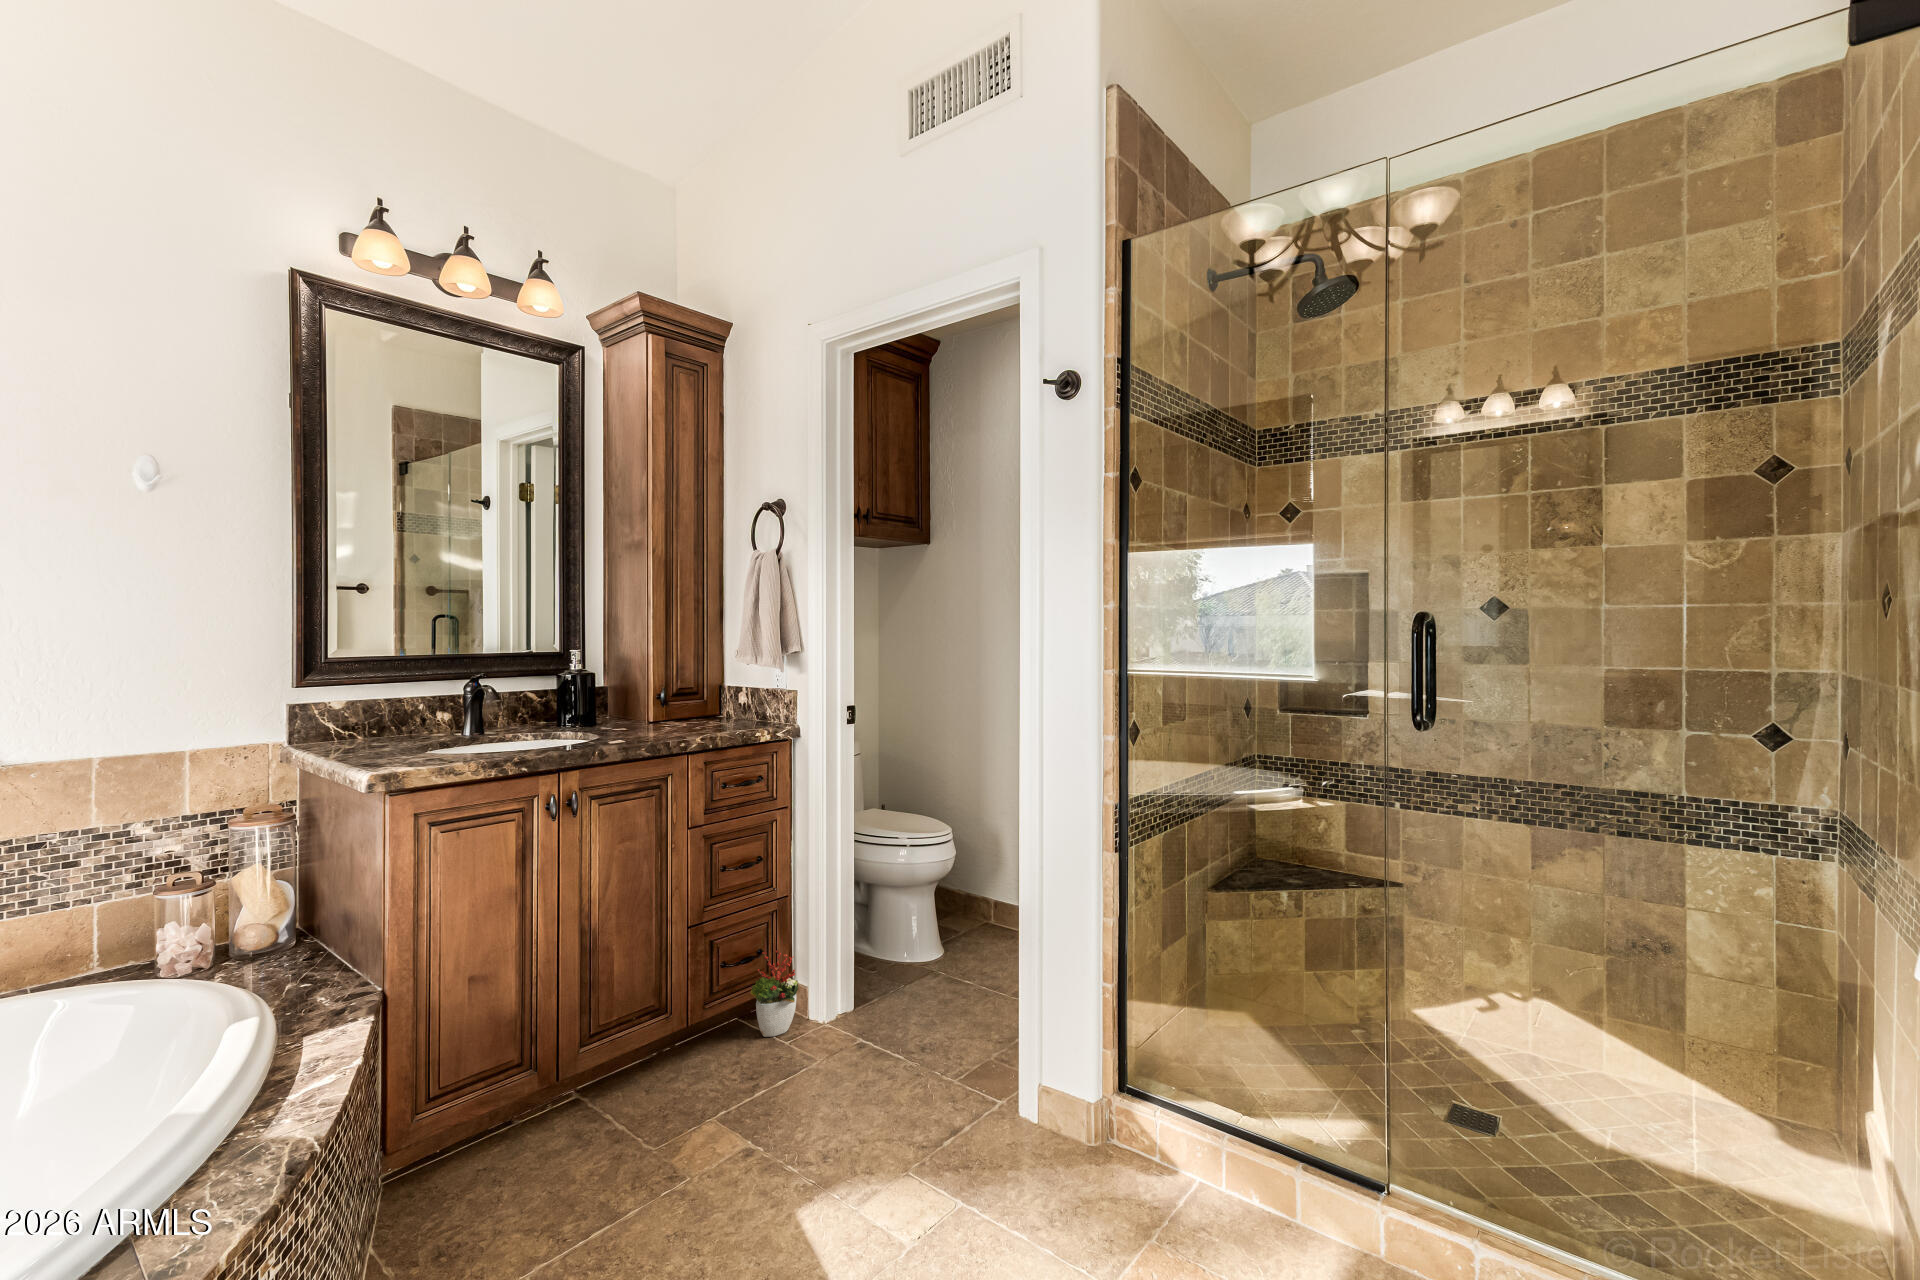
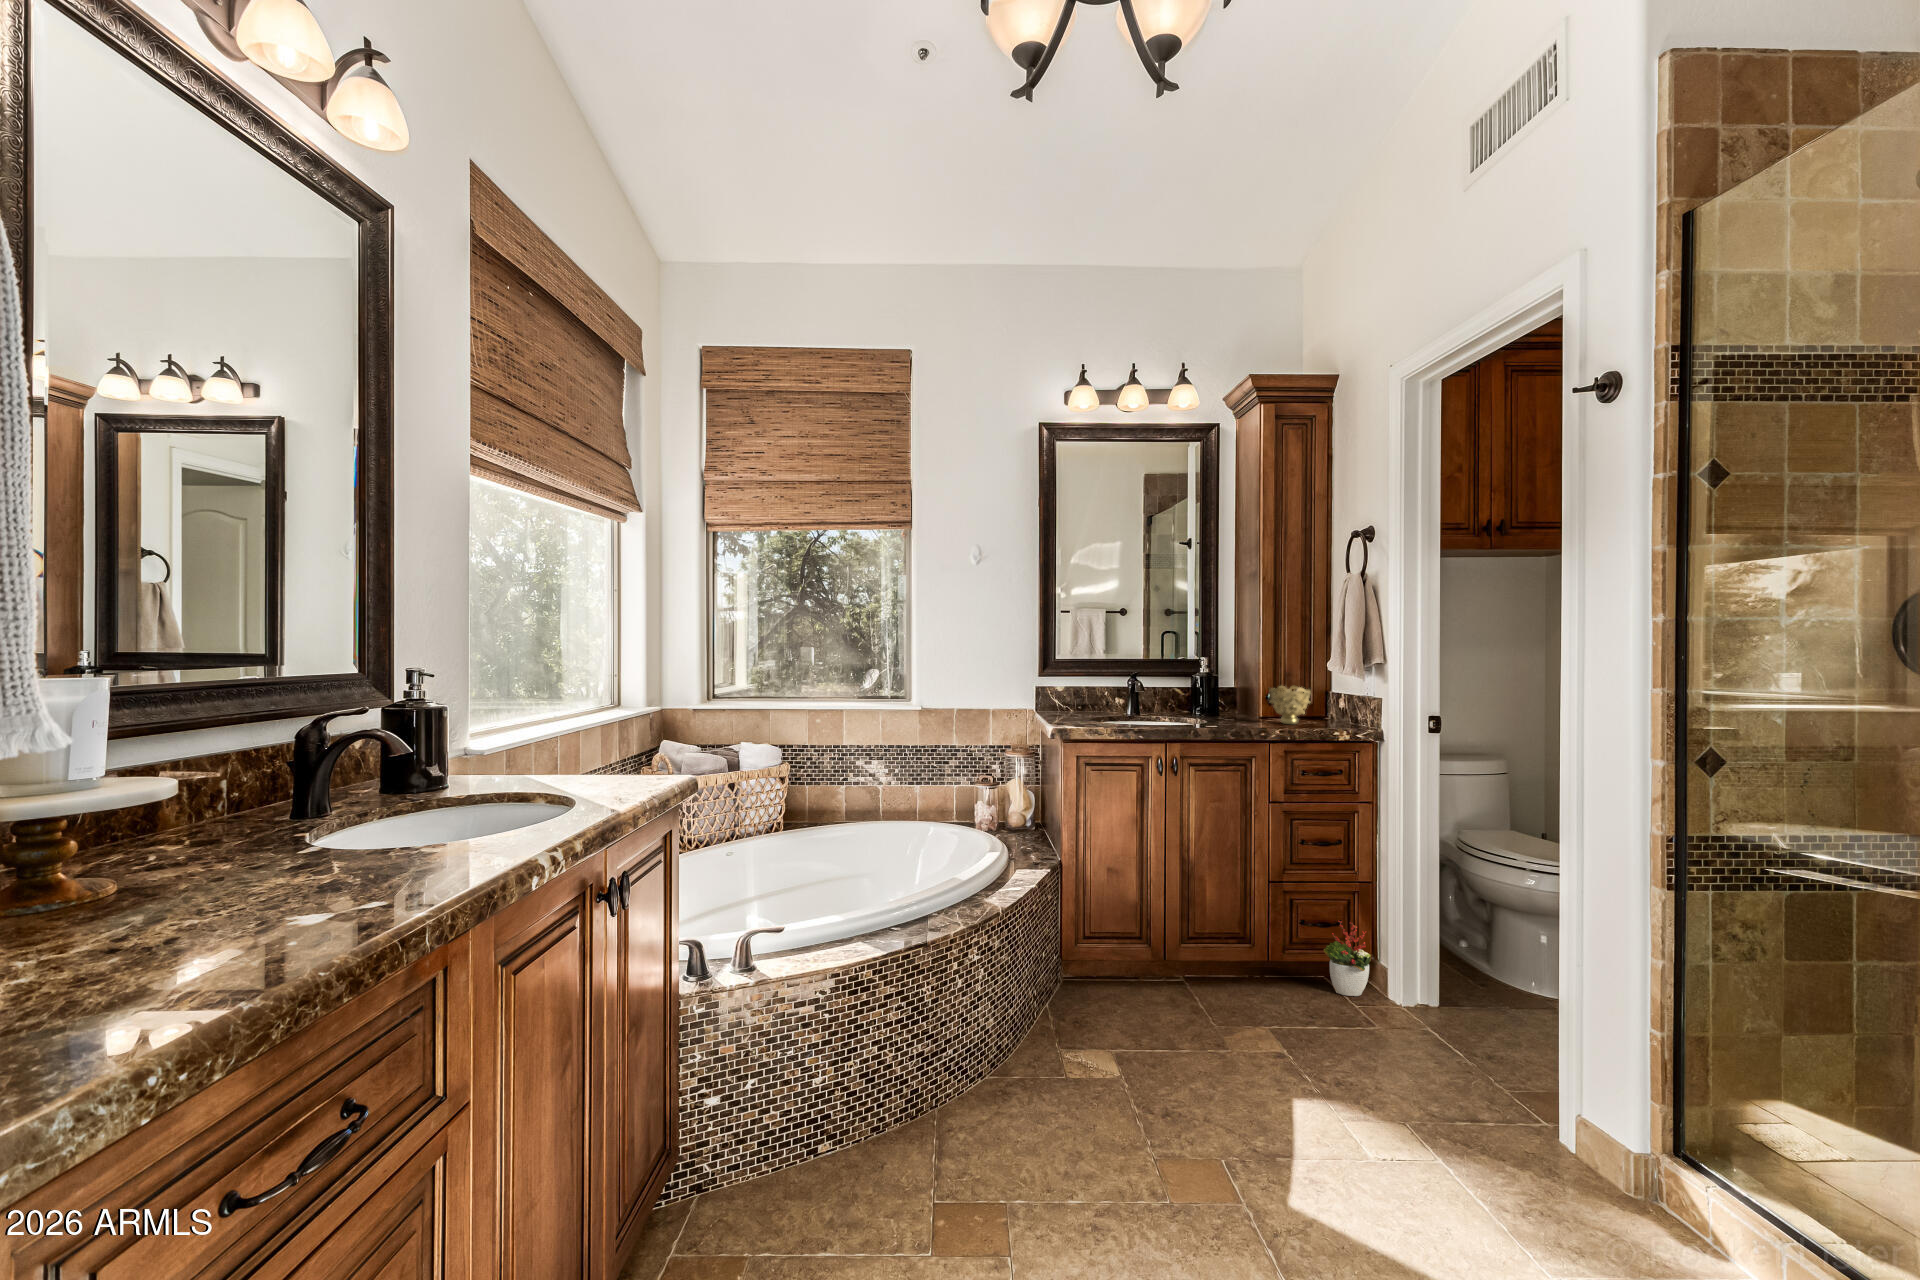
decorative bowl: none [667,681,718,729] -> present [1269,686,1311,724]

